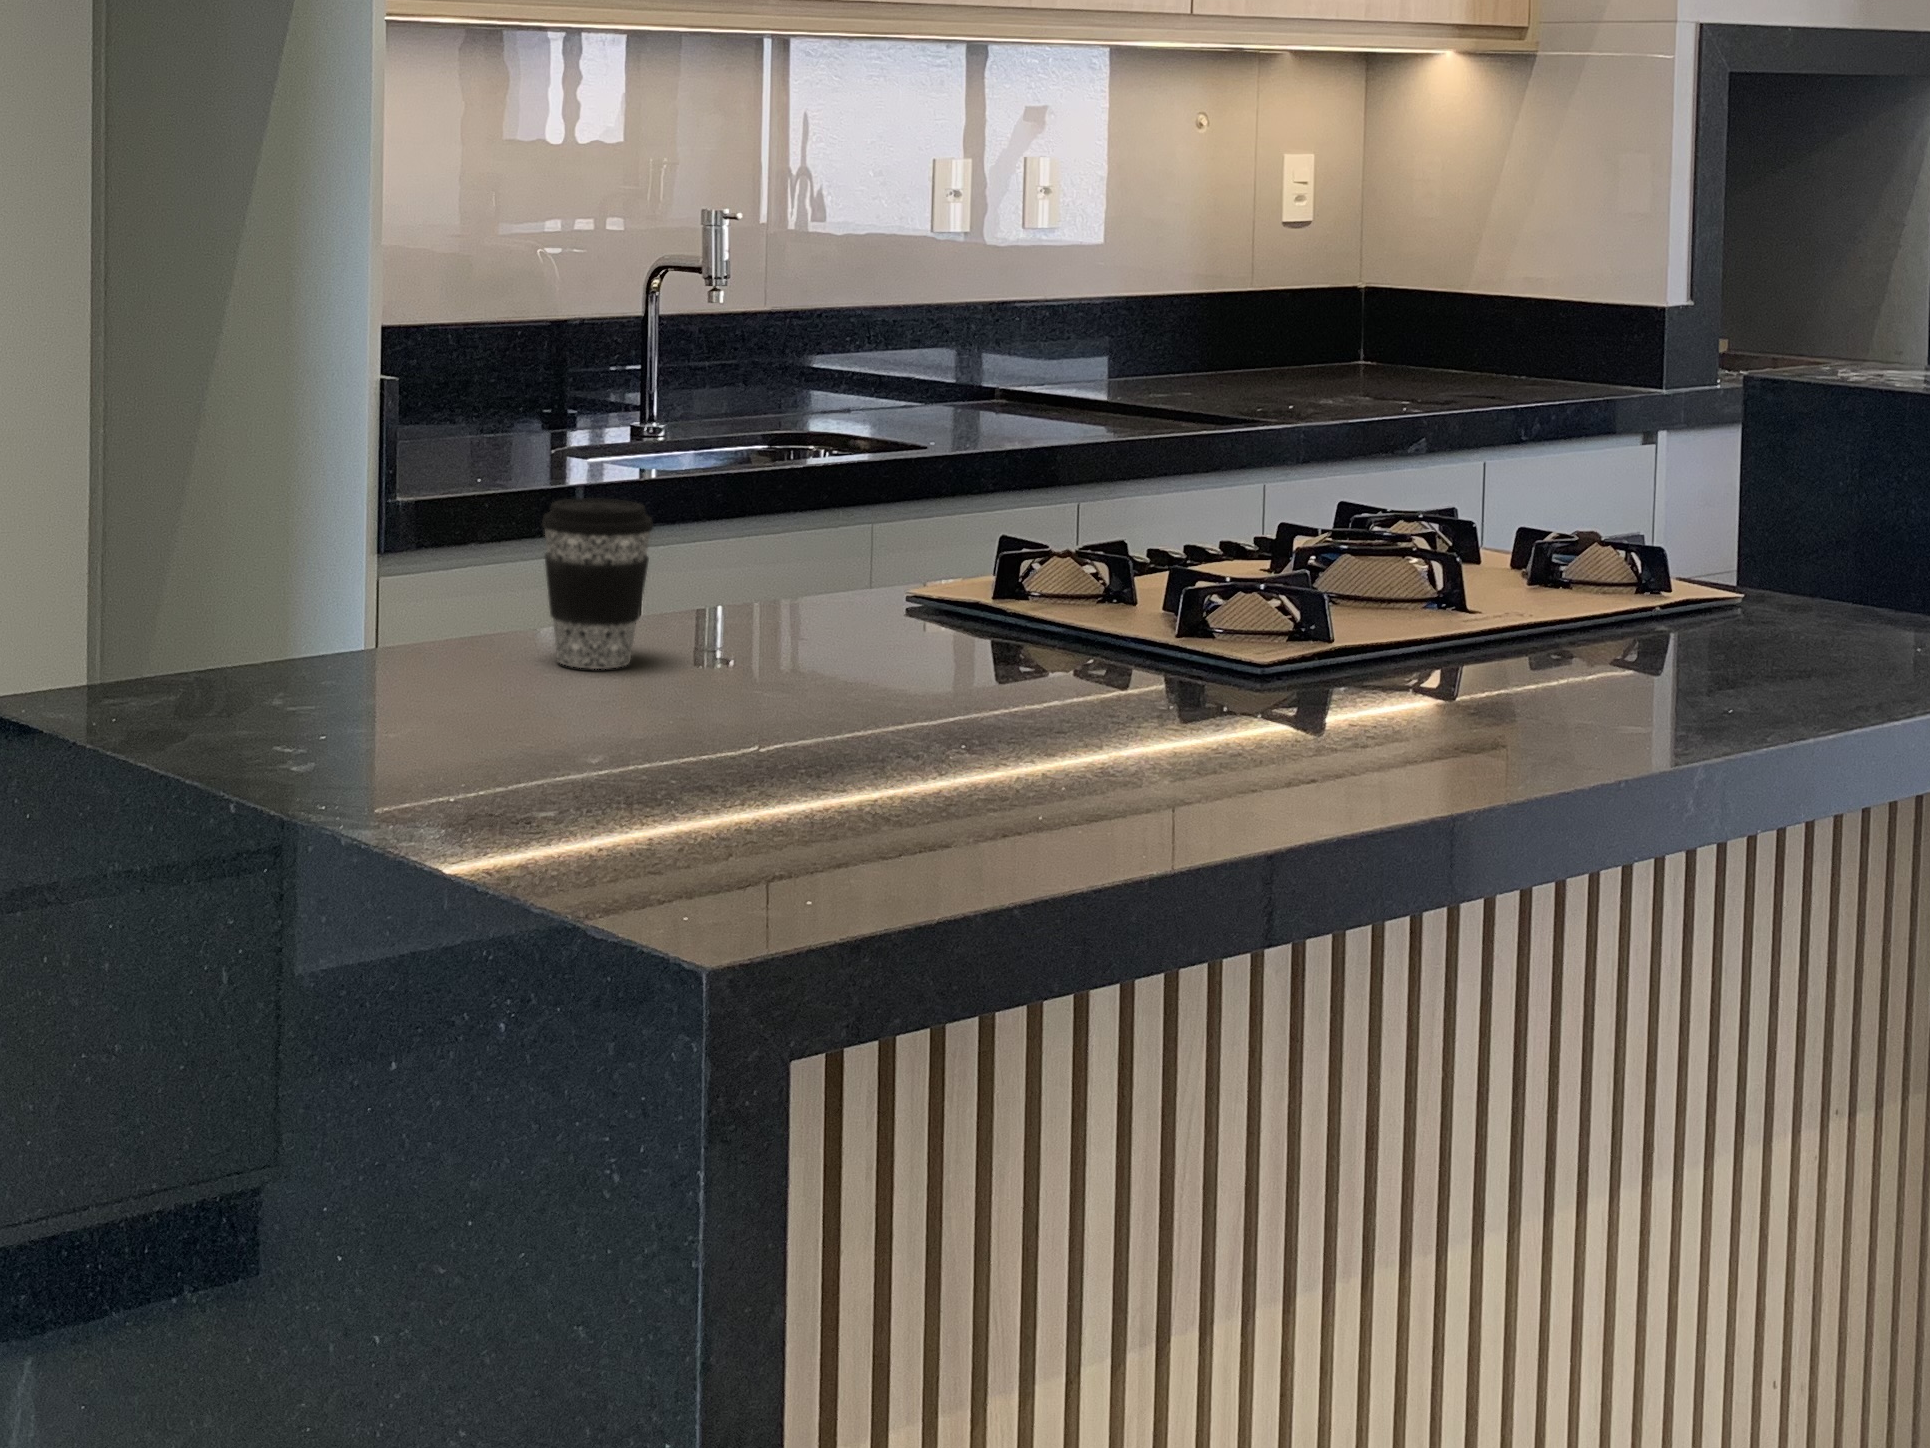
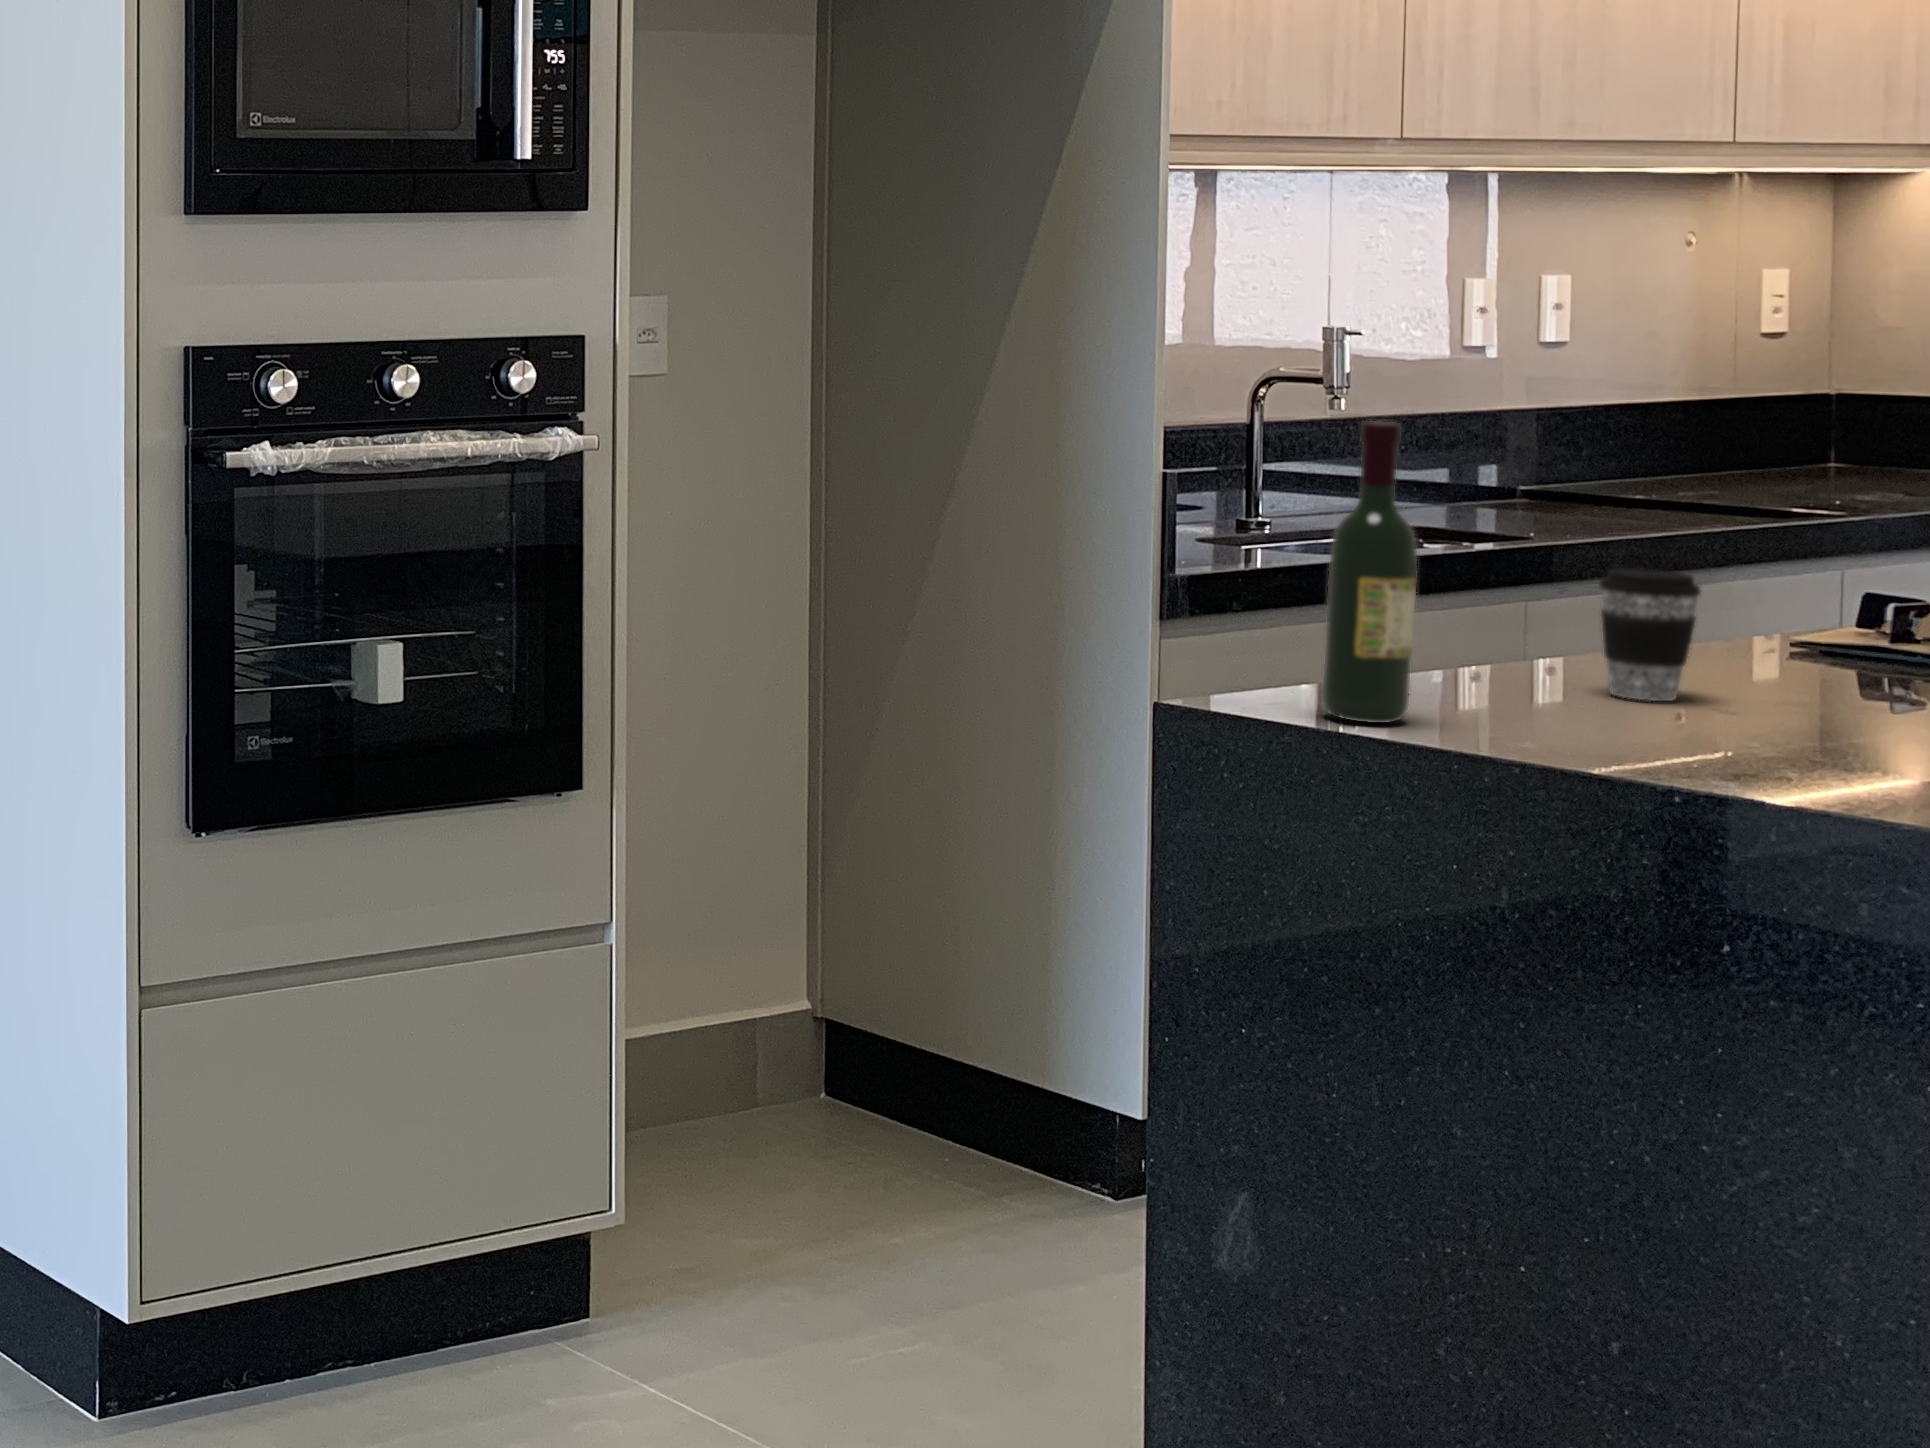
wine bottle: none [120,312,228,712] -> present [1322,421,1417,723]

